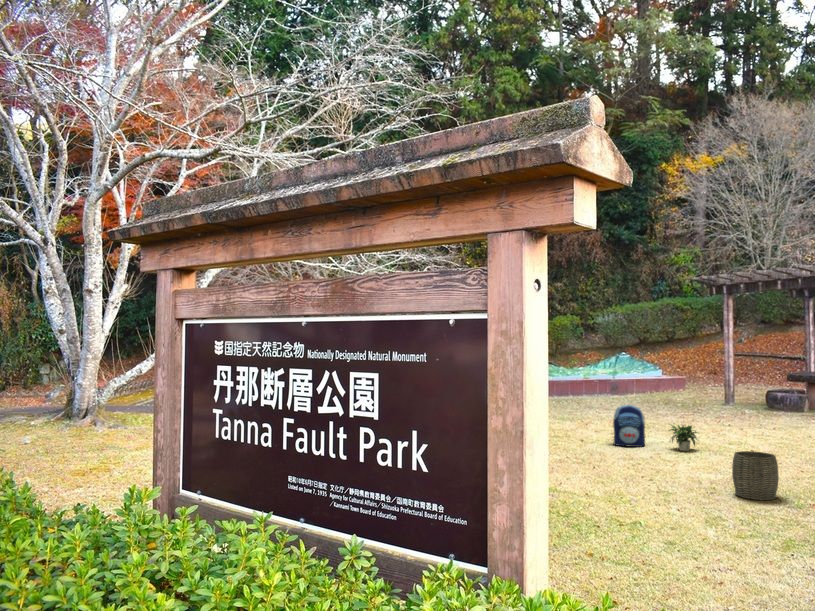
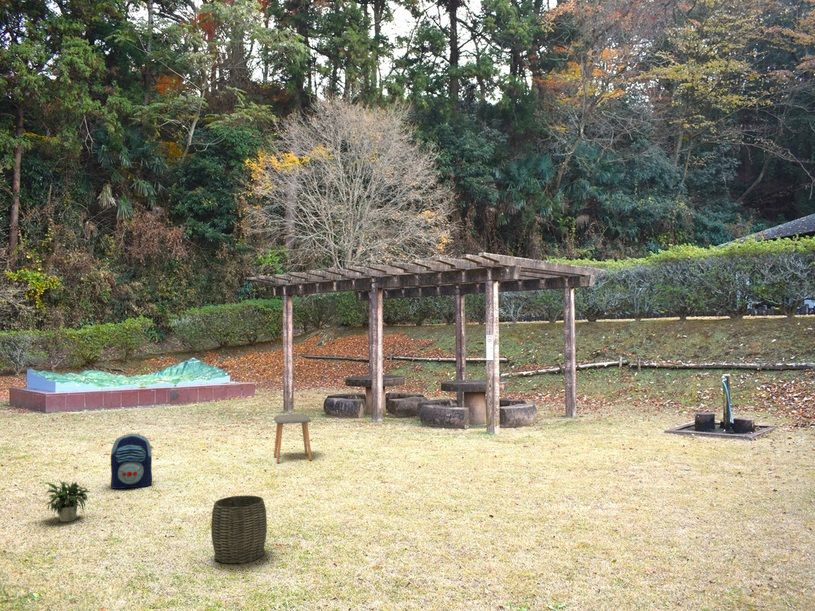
stool: none [740,401,780,443] -> present [274,414,312,463]
potted plant: present [669,424,699,451] -> present [46,480,90,522]

